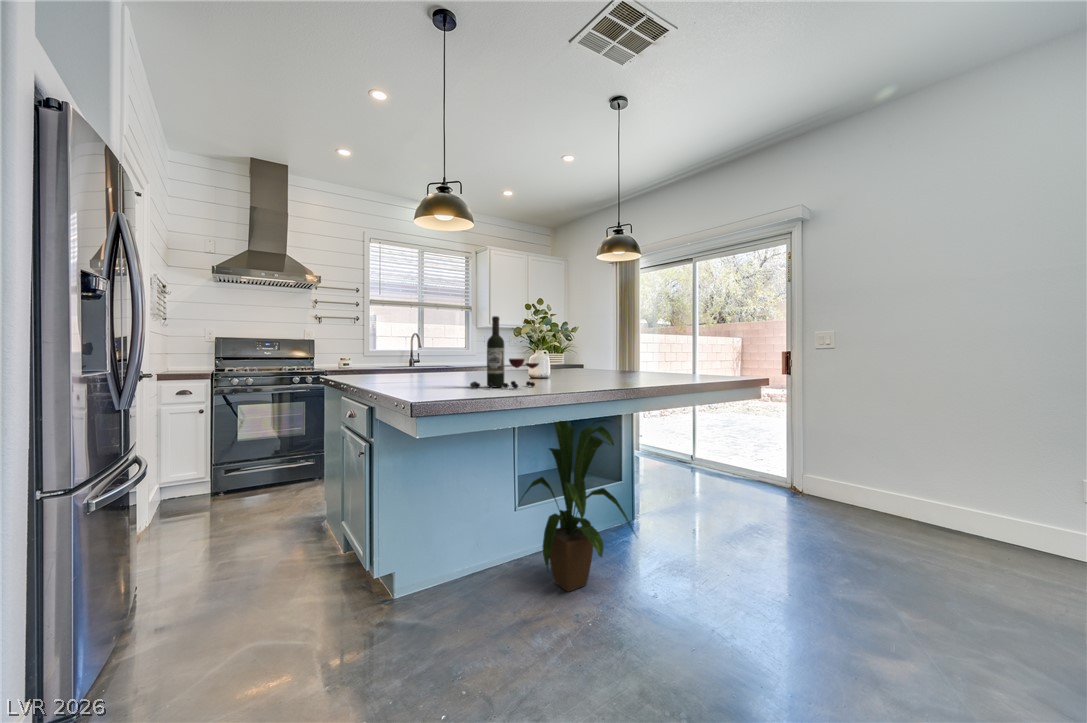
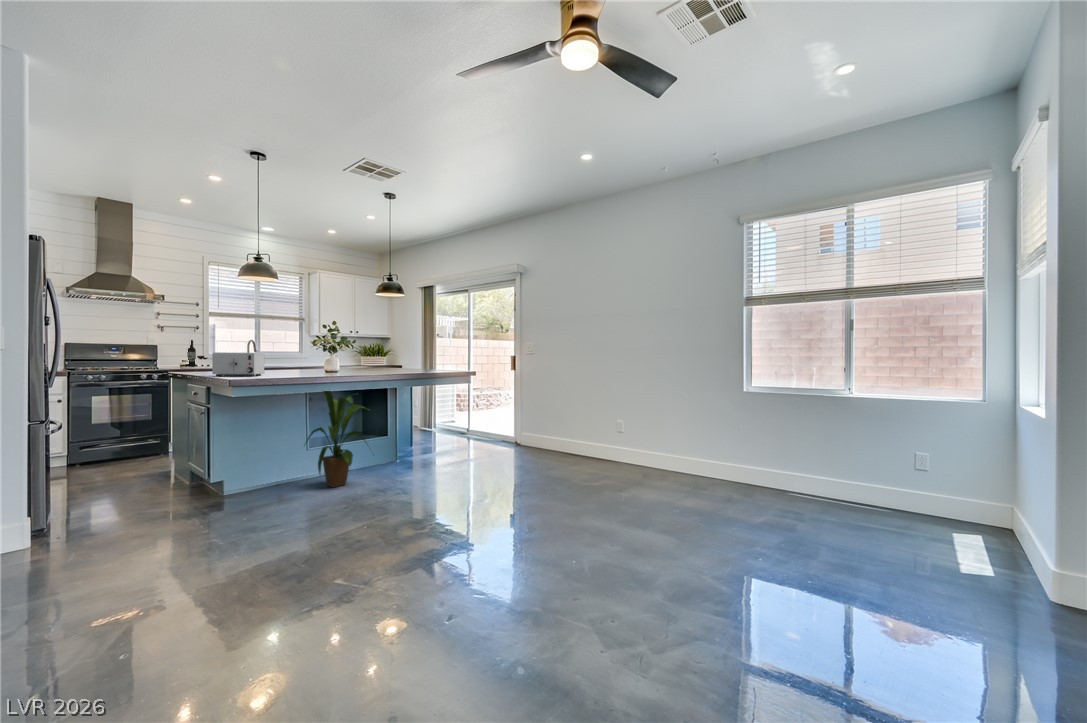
wine bottle: present [470,316,539,389] -> present [180,340,210,367]
toaster: none [377,346,453,387] -> present [212,352,264,376]

